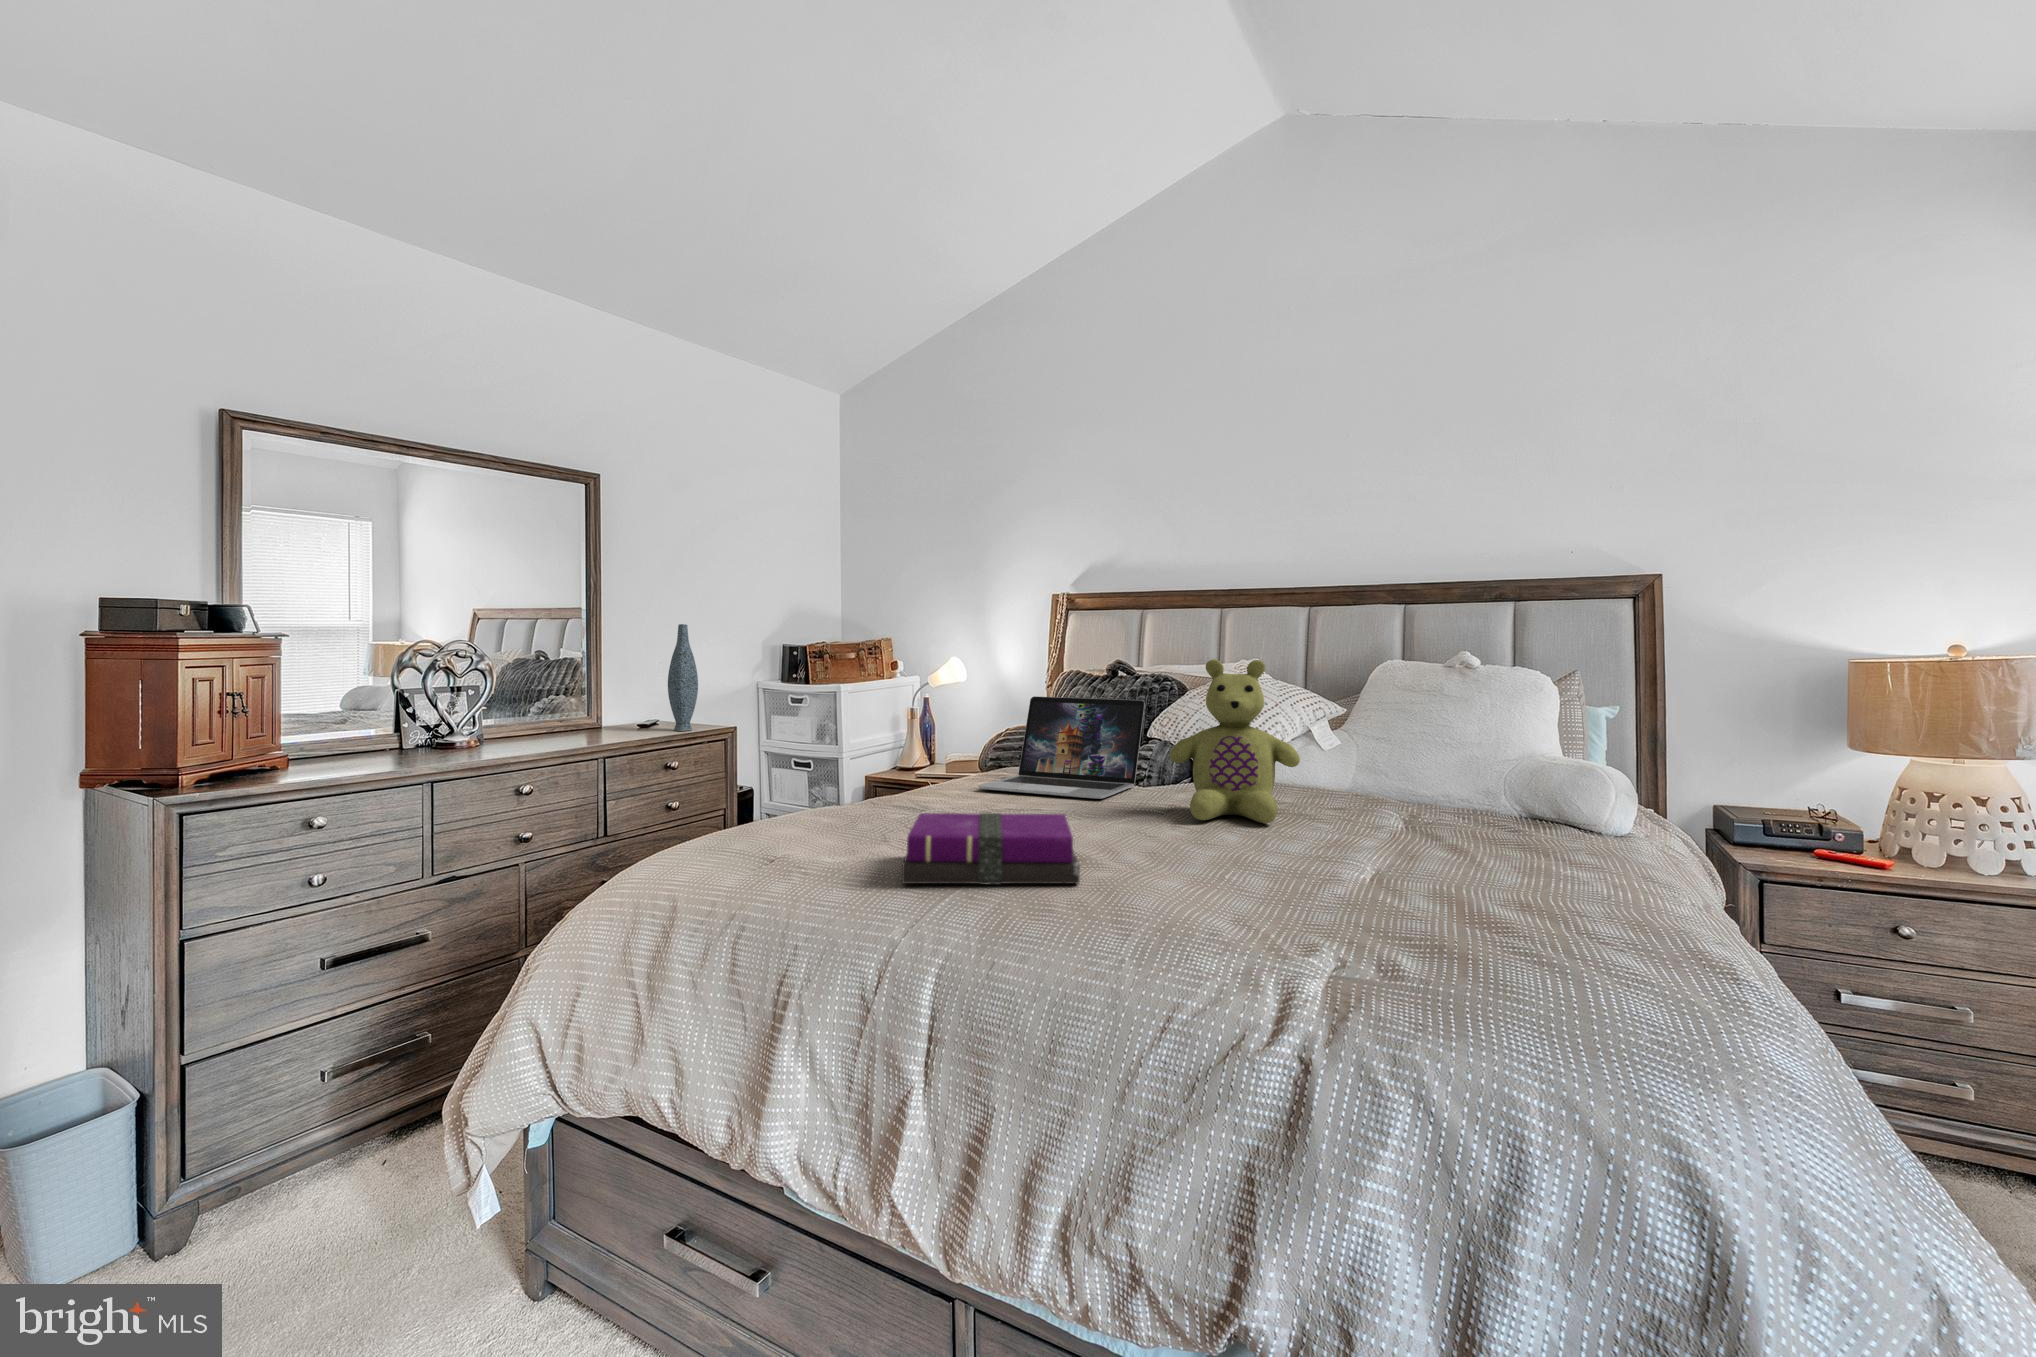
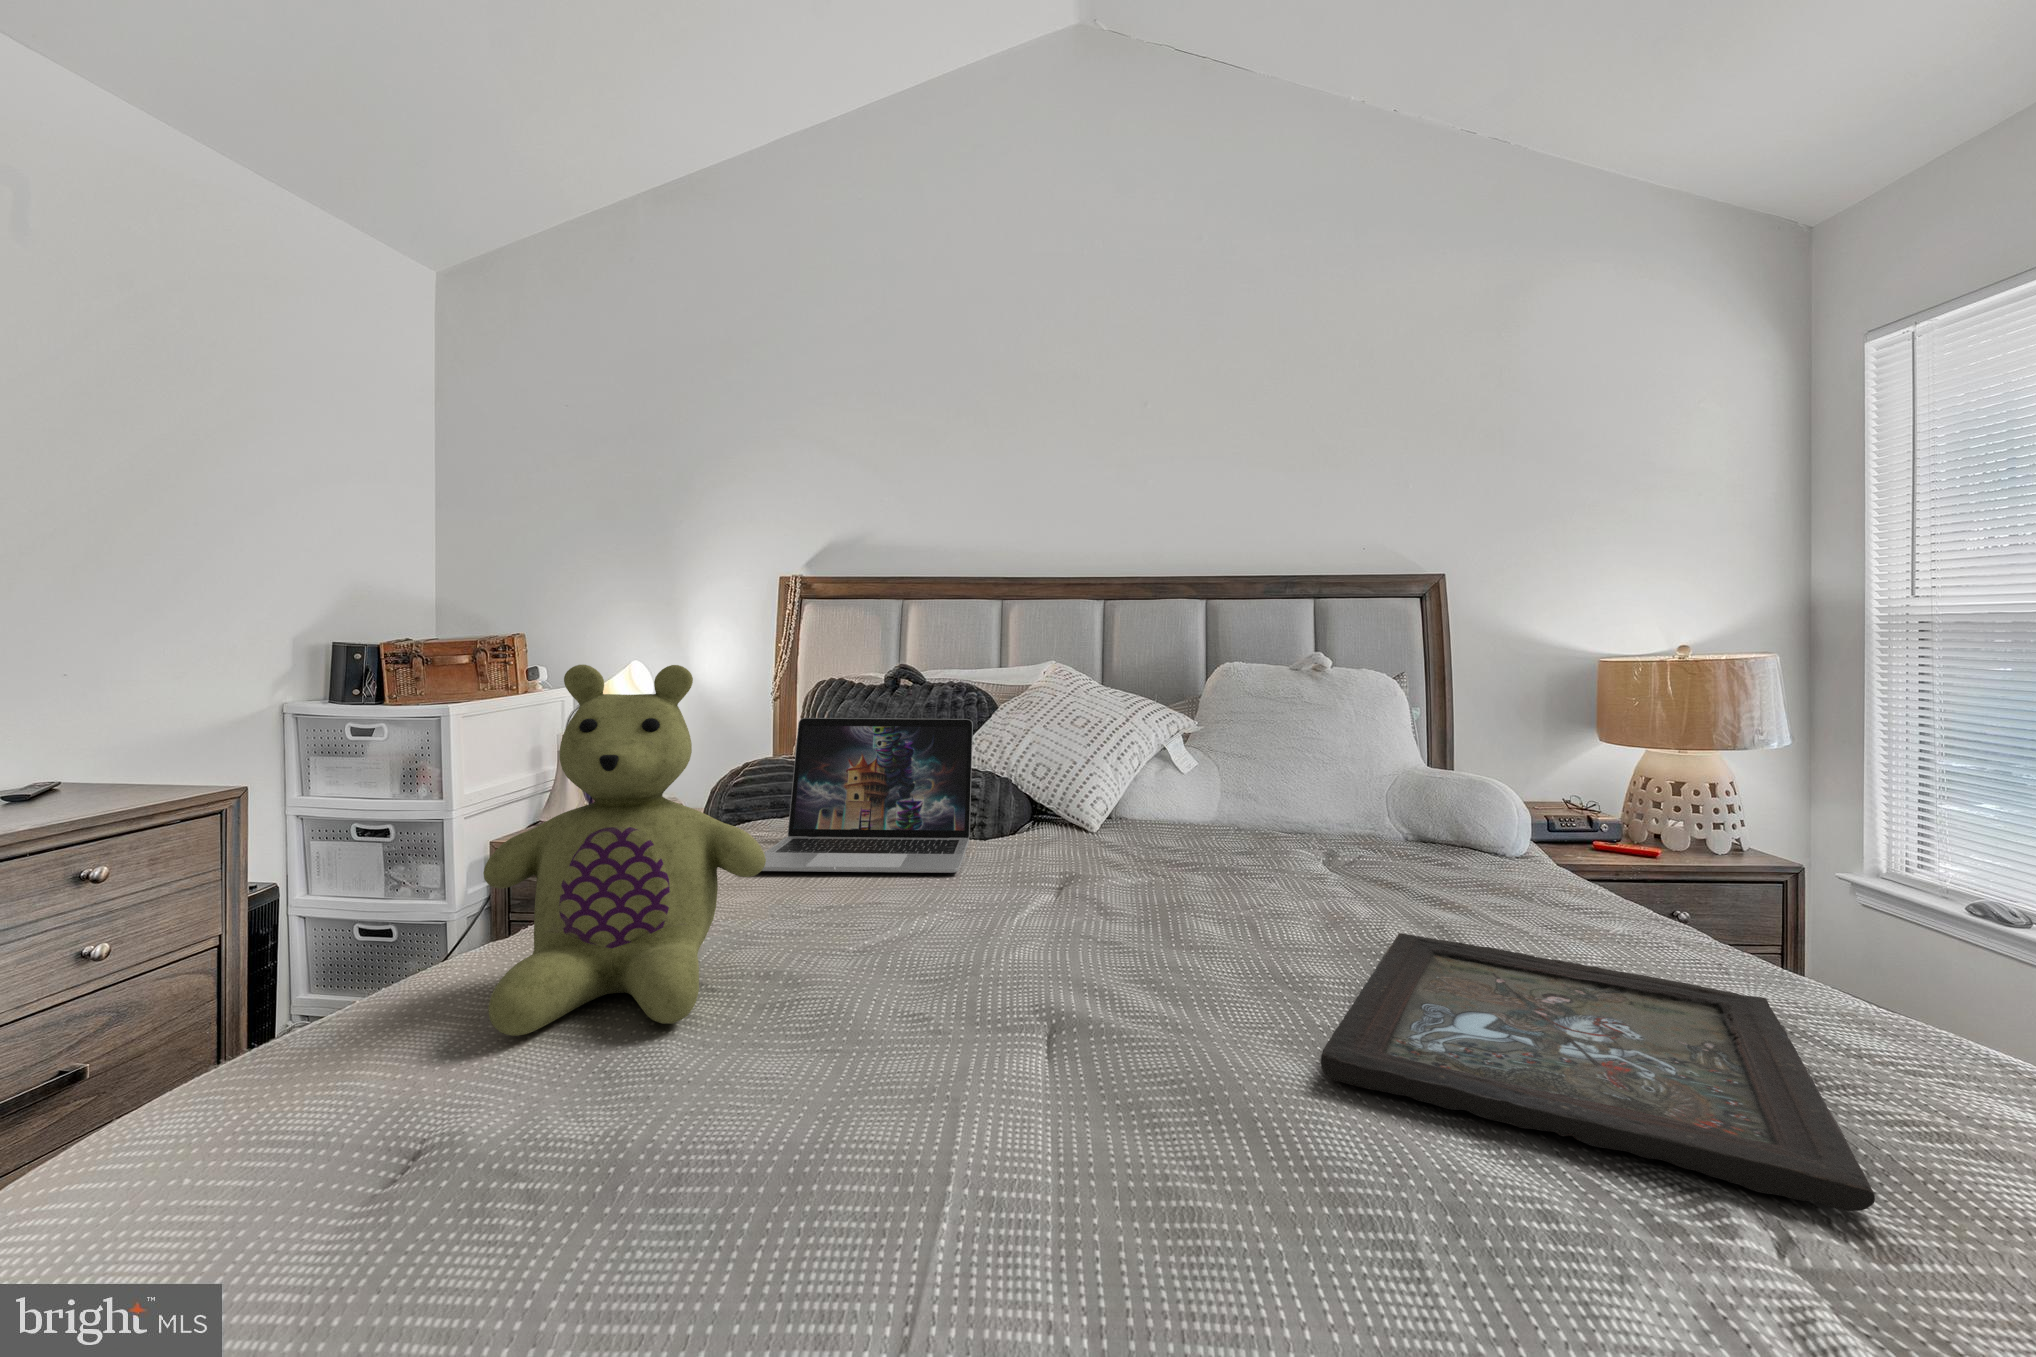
vase: present [668,624,698,731] -> none [84,605,158,799]
stuffed bear: present [1170,659,1300,823] -> present [483,665,766,1036]
notebook: present [902,813,1080,884] -> none [769,957,1217,1256]
tray: none [1164,840,1504,929] -> present [1321,933,1875,1211]

